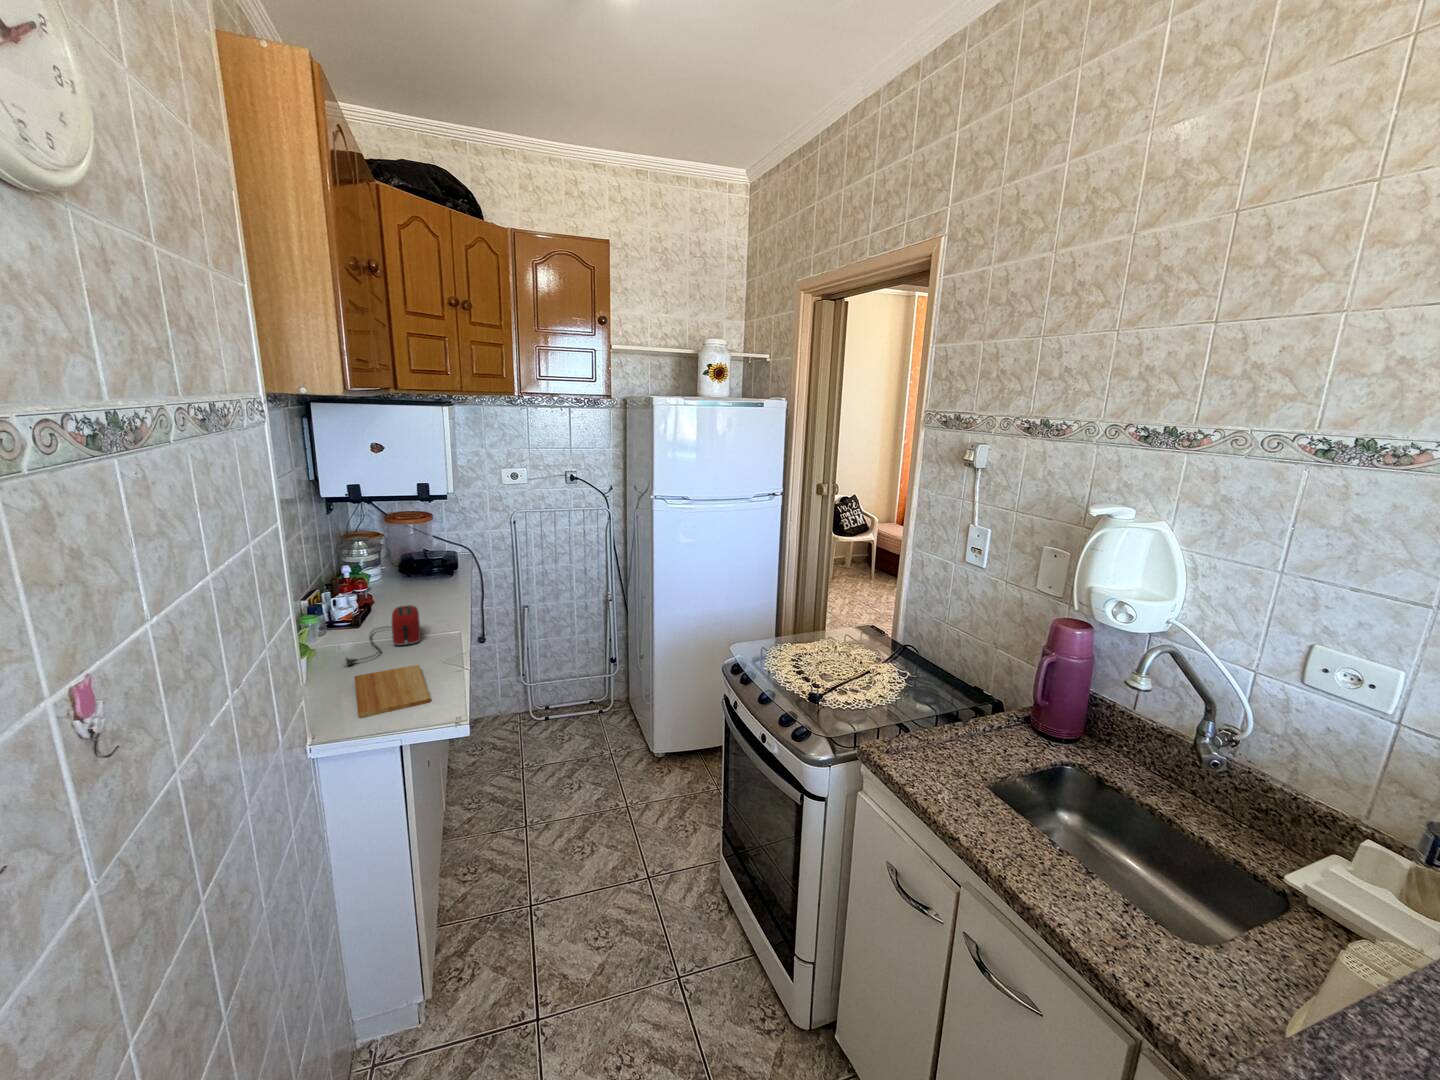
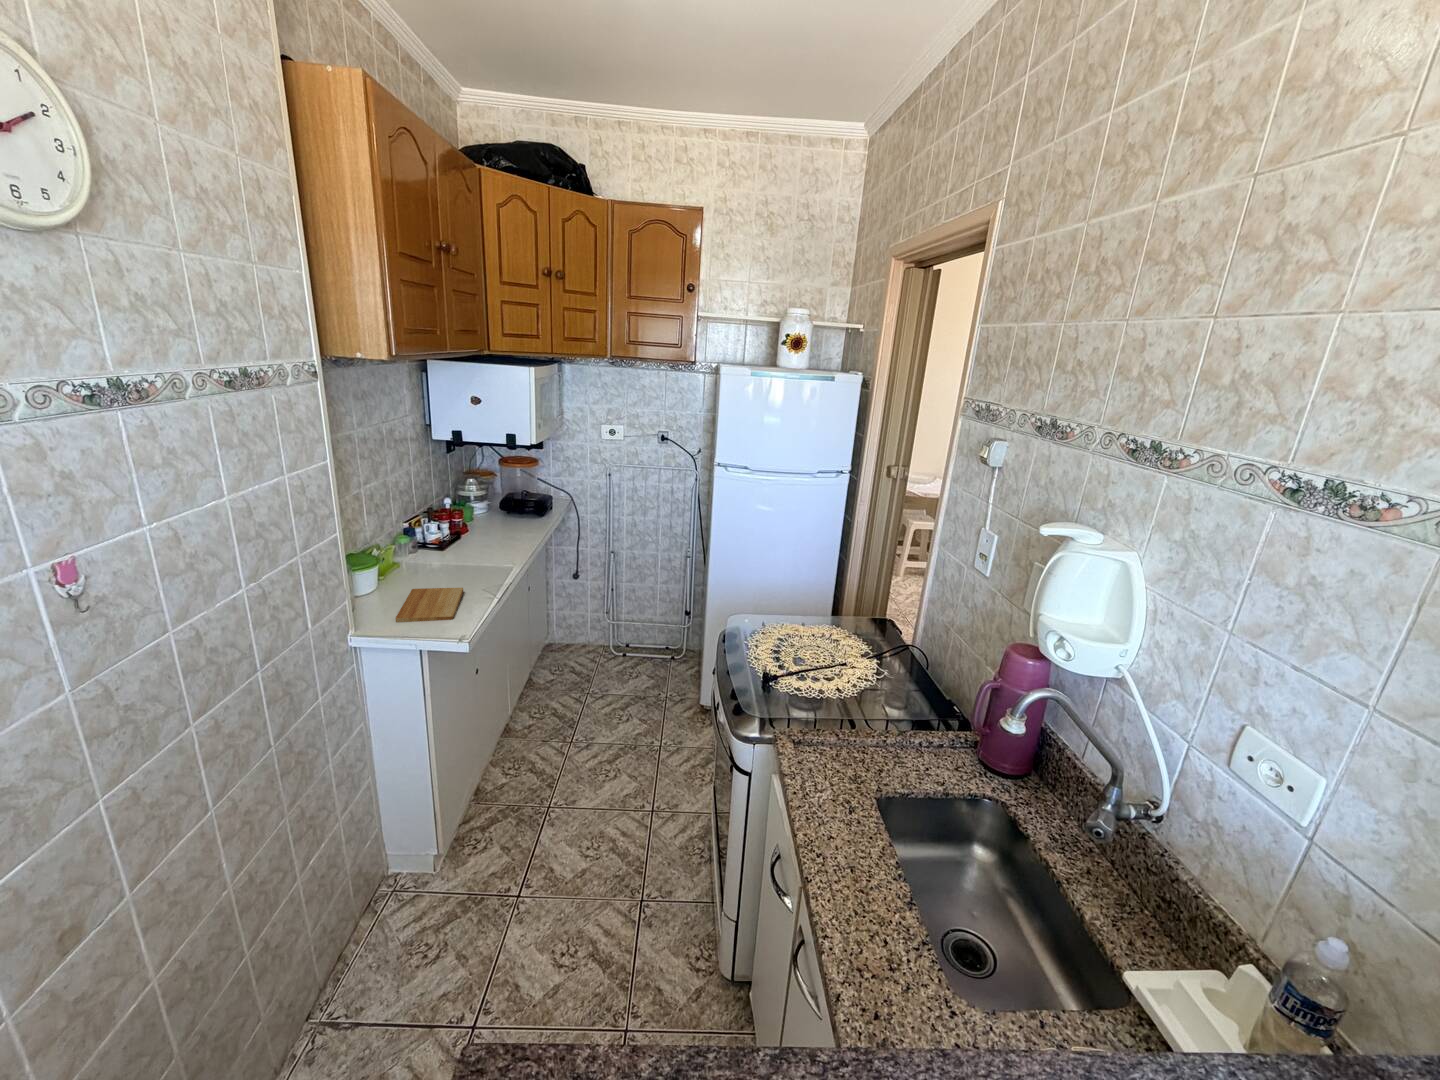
toaster: present [342,605,421,666] -> none [412,537,487,580]

